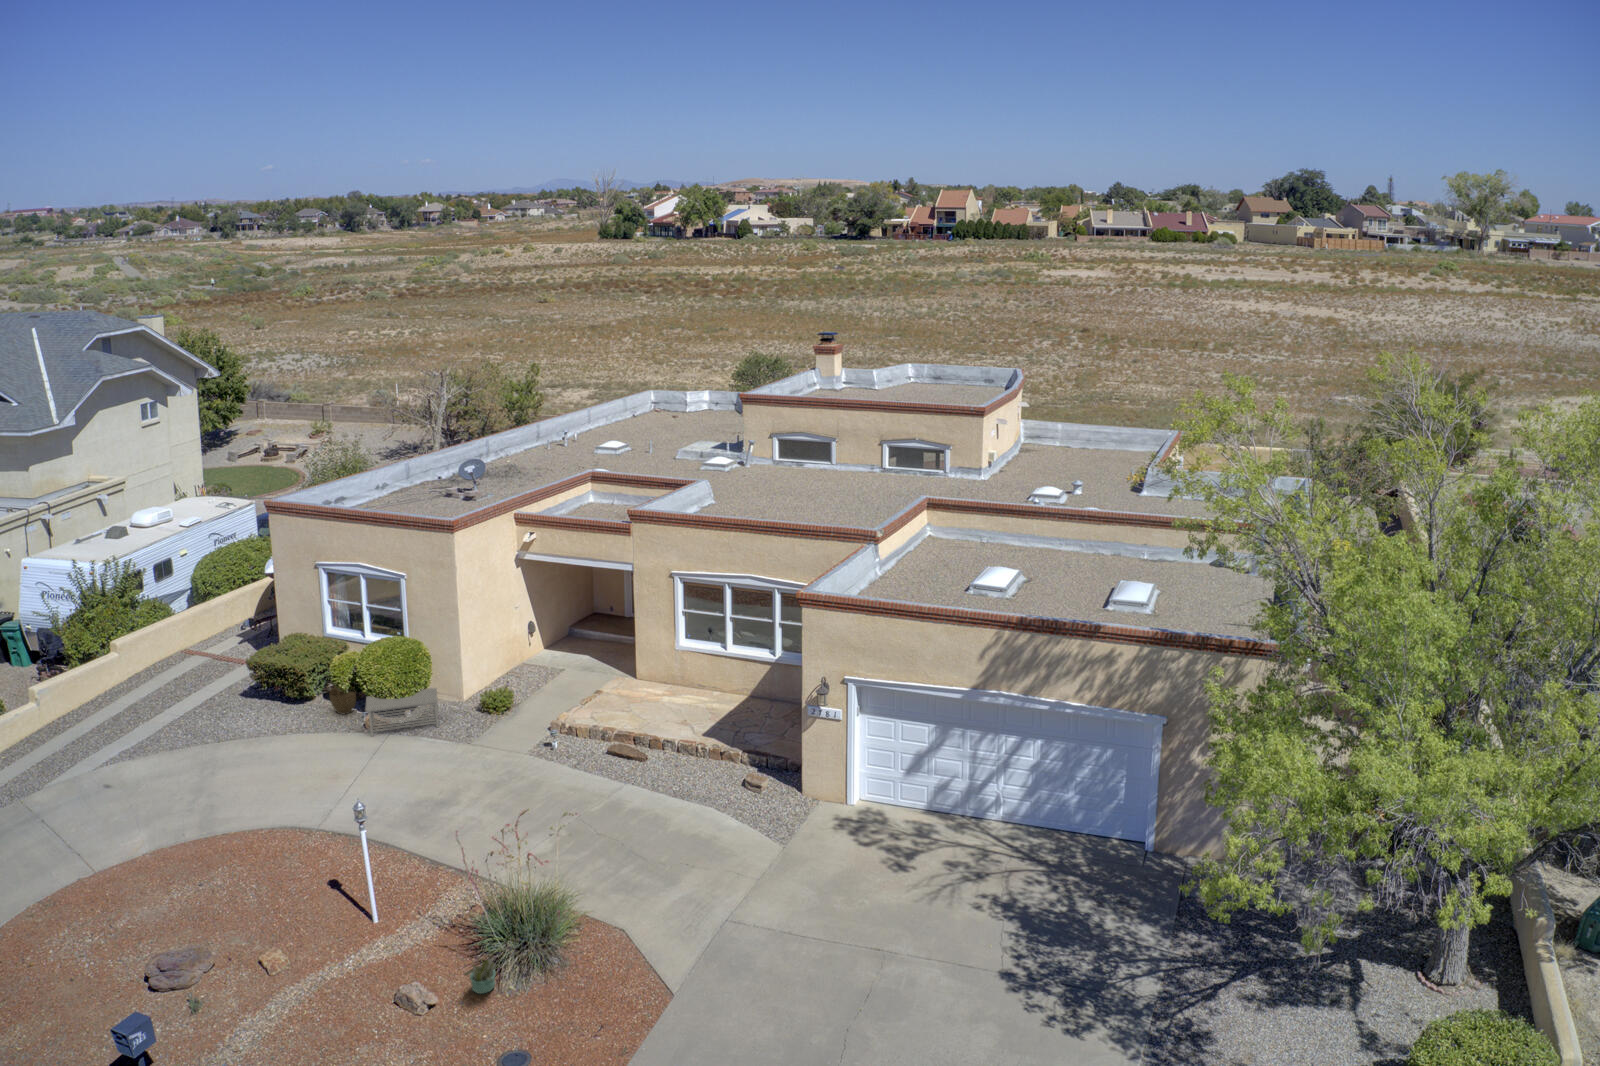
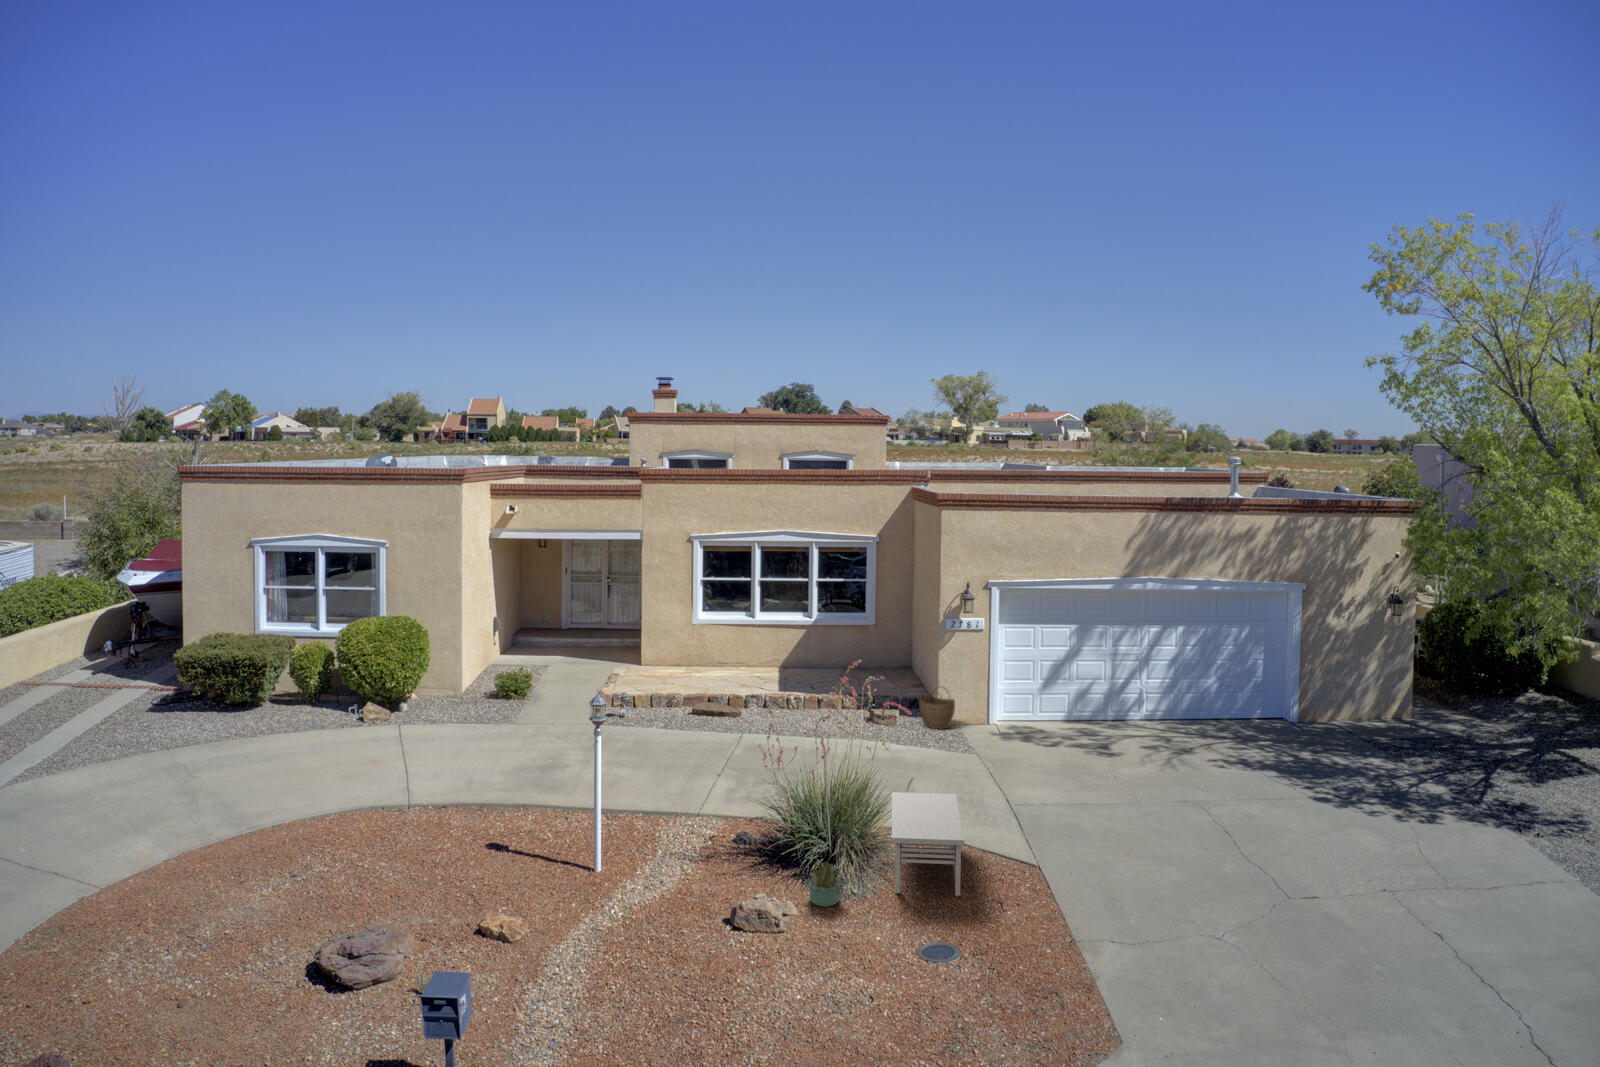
woven basket: present [329,686,356,714] -> present [920,690,955,729]
storage bench: present [365,688,439,736] -> present [892,792,964,896]

